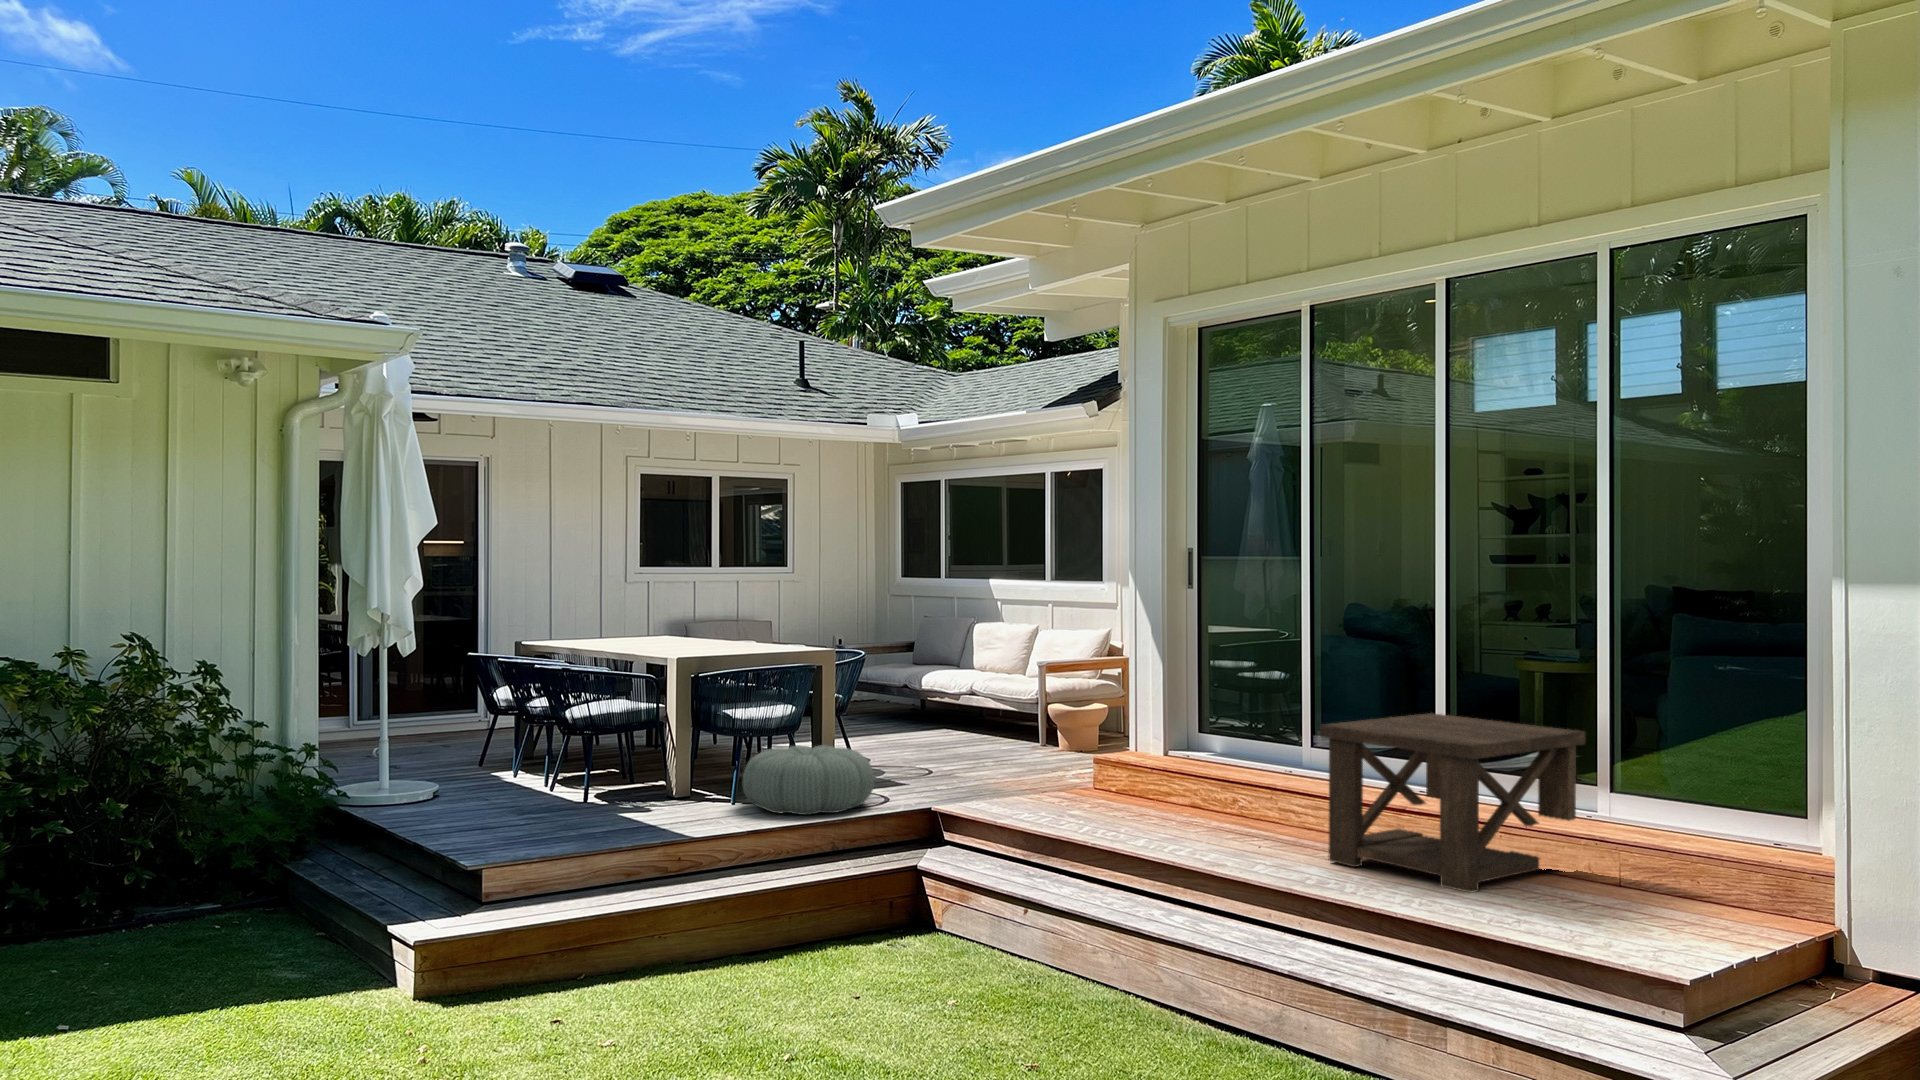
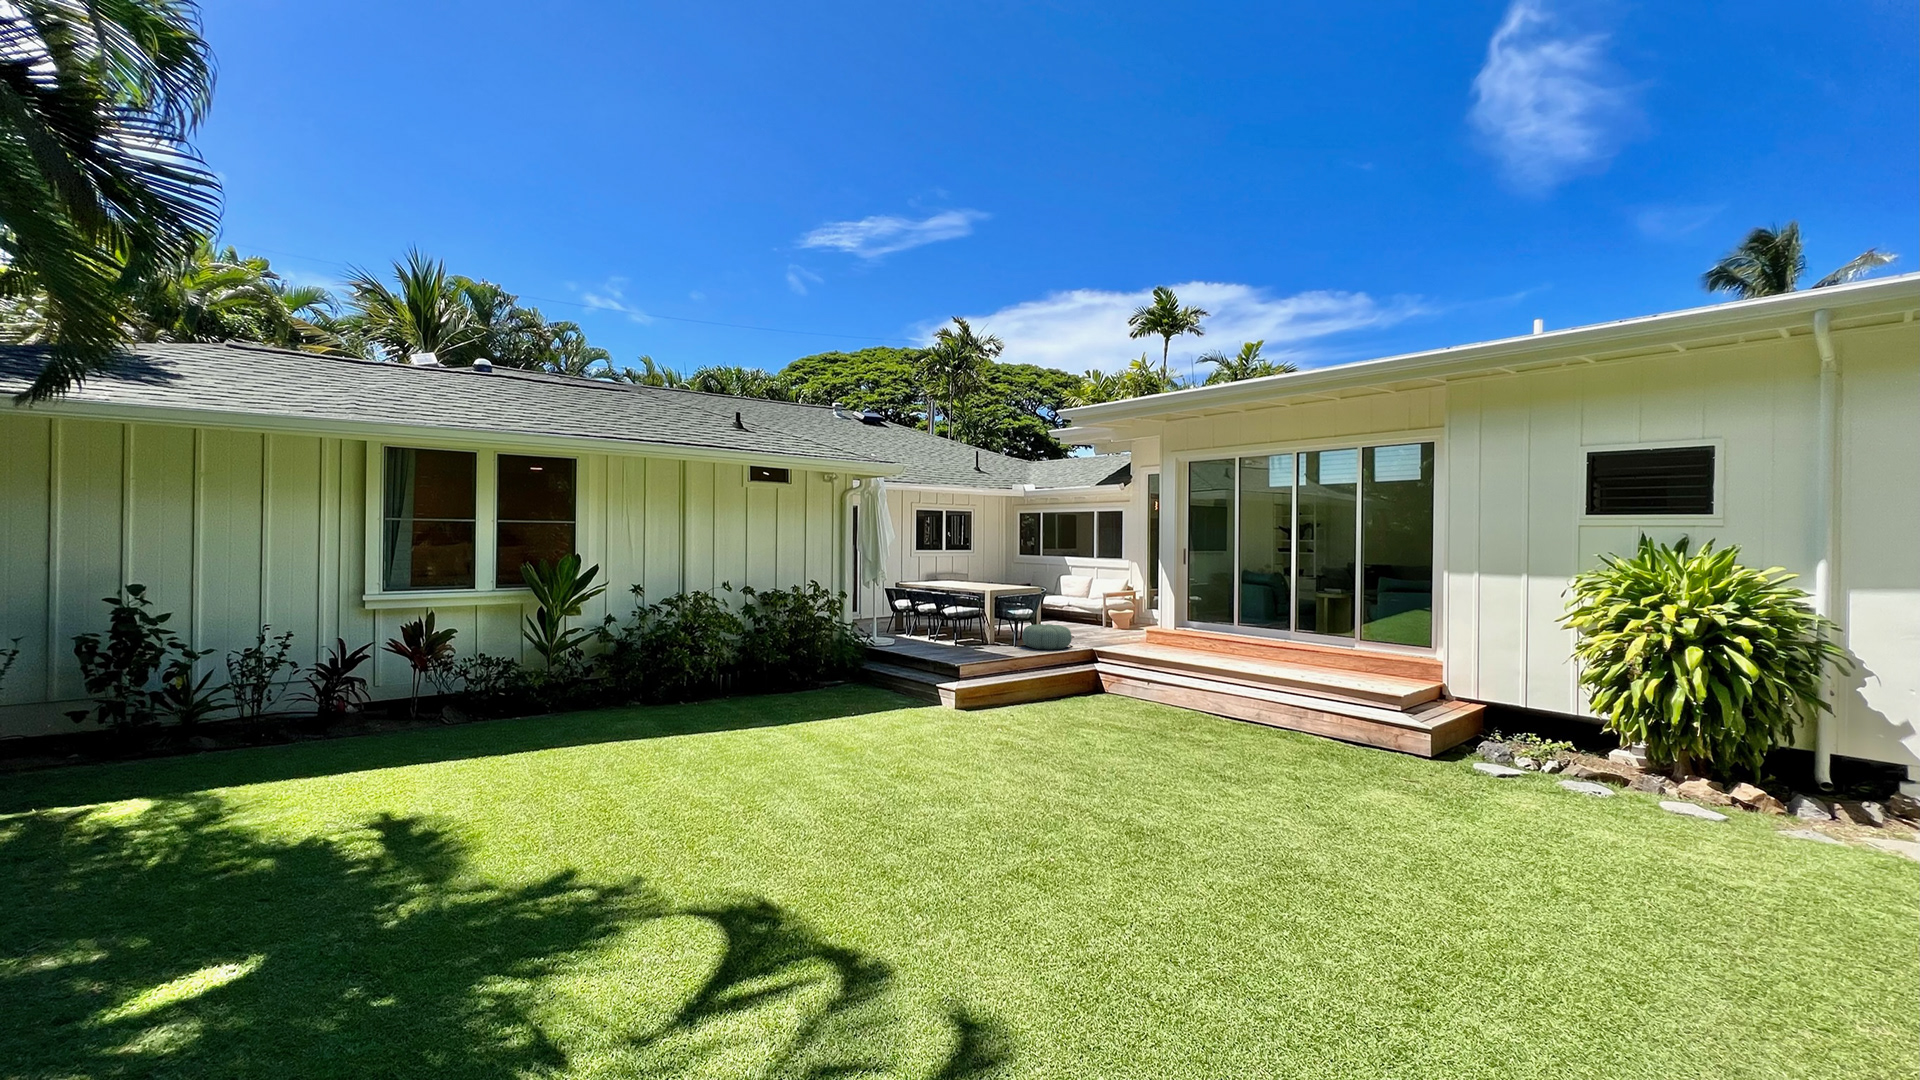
side table: present [1320,713,1586,893] -> none [1257,614,1353,675]

